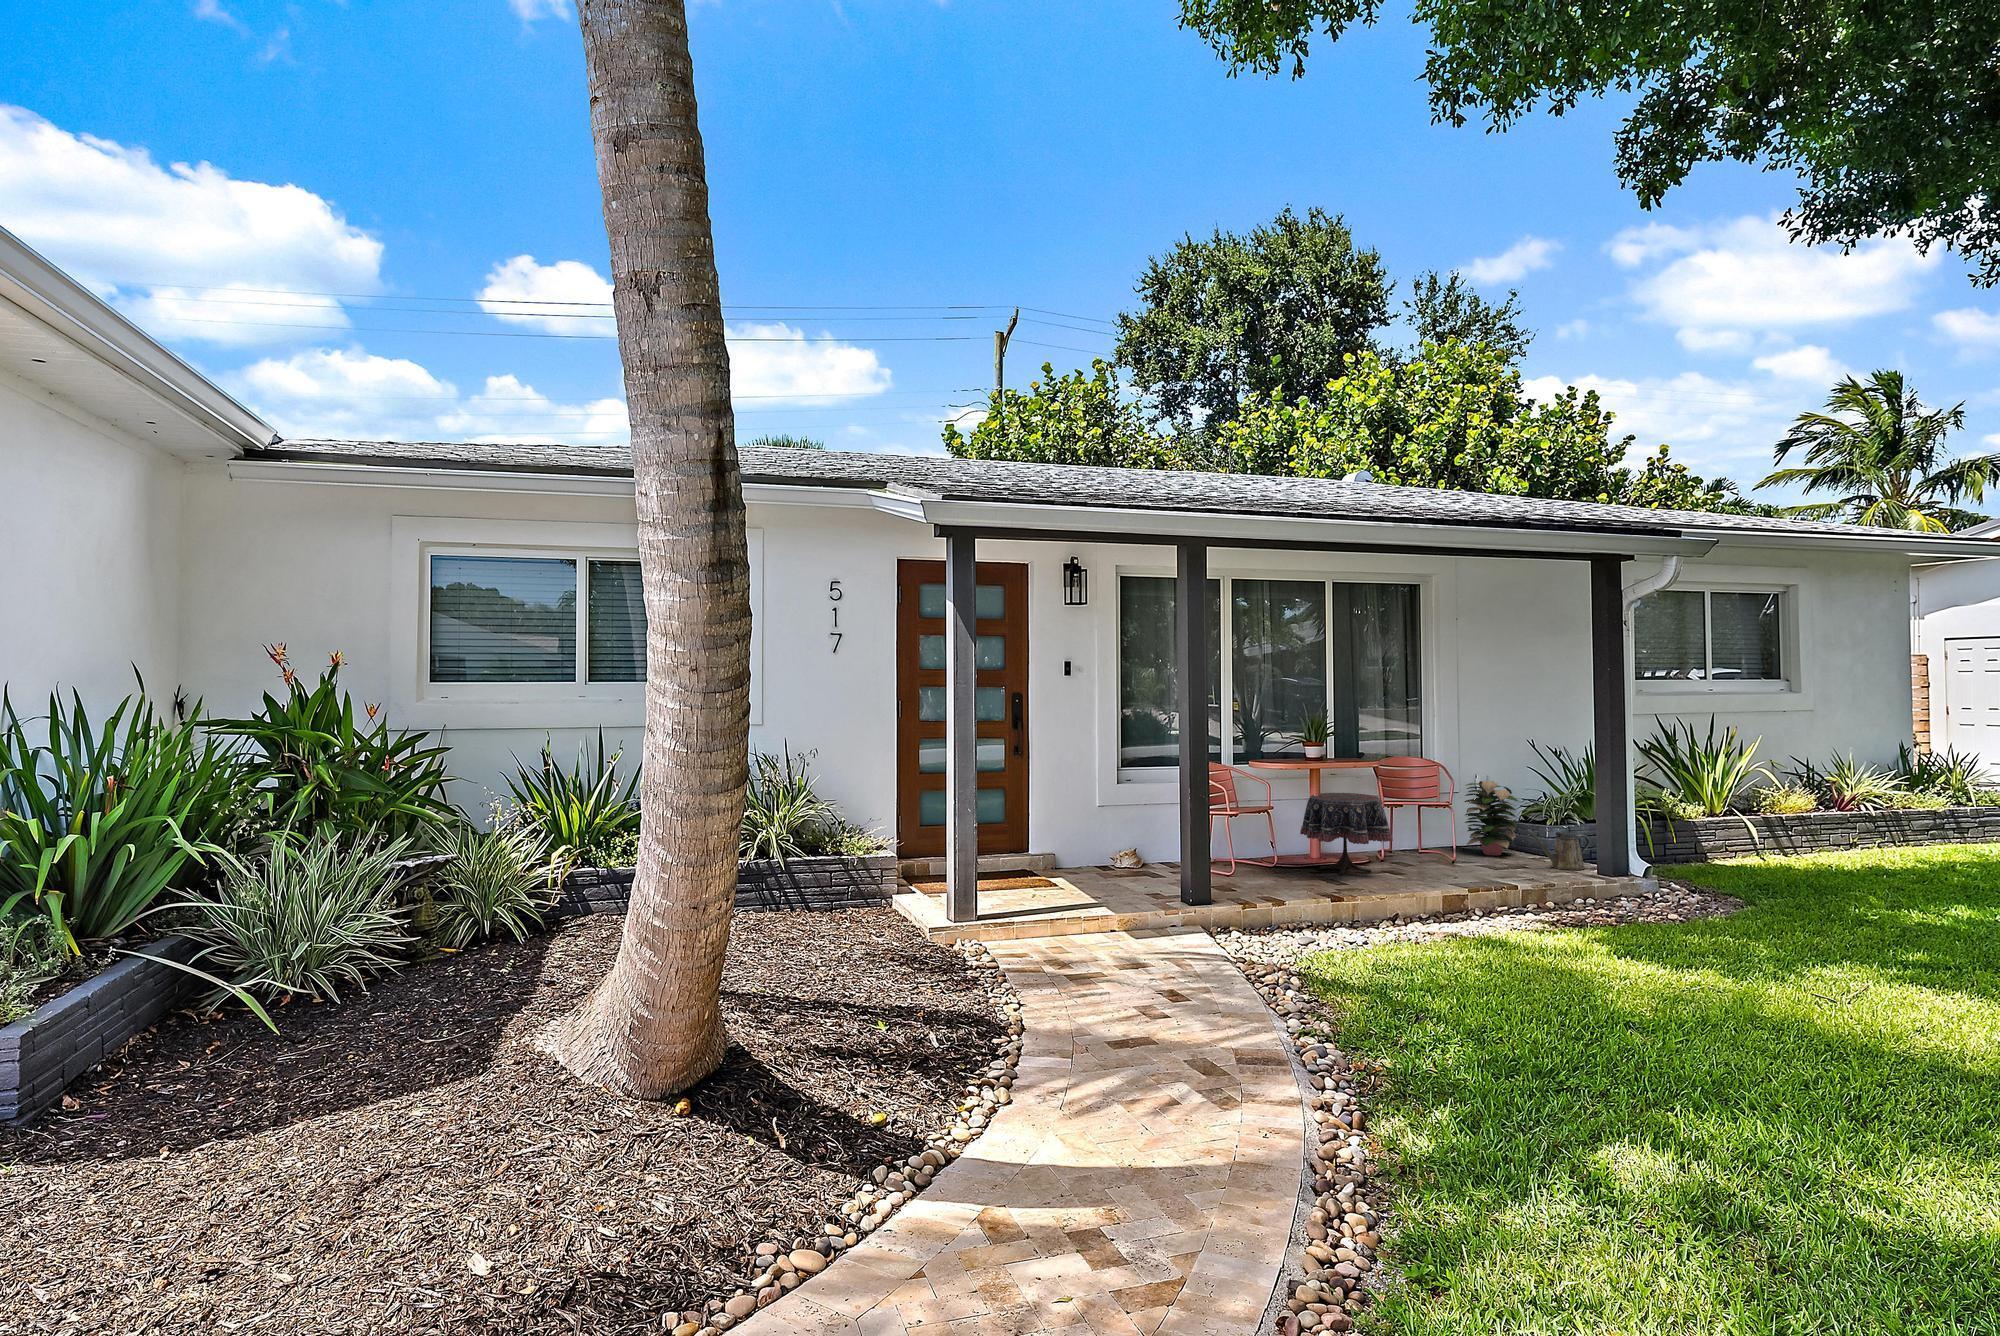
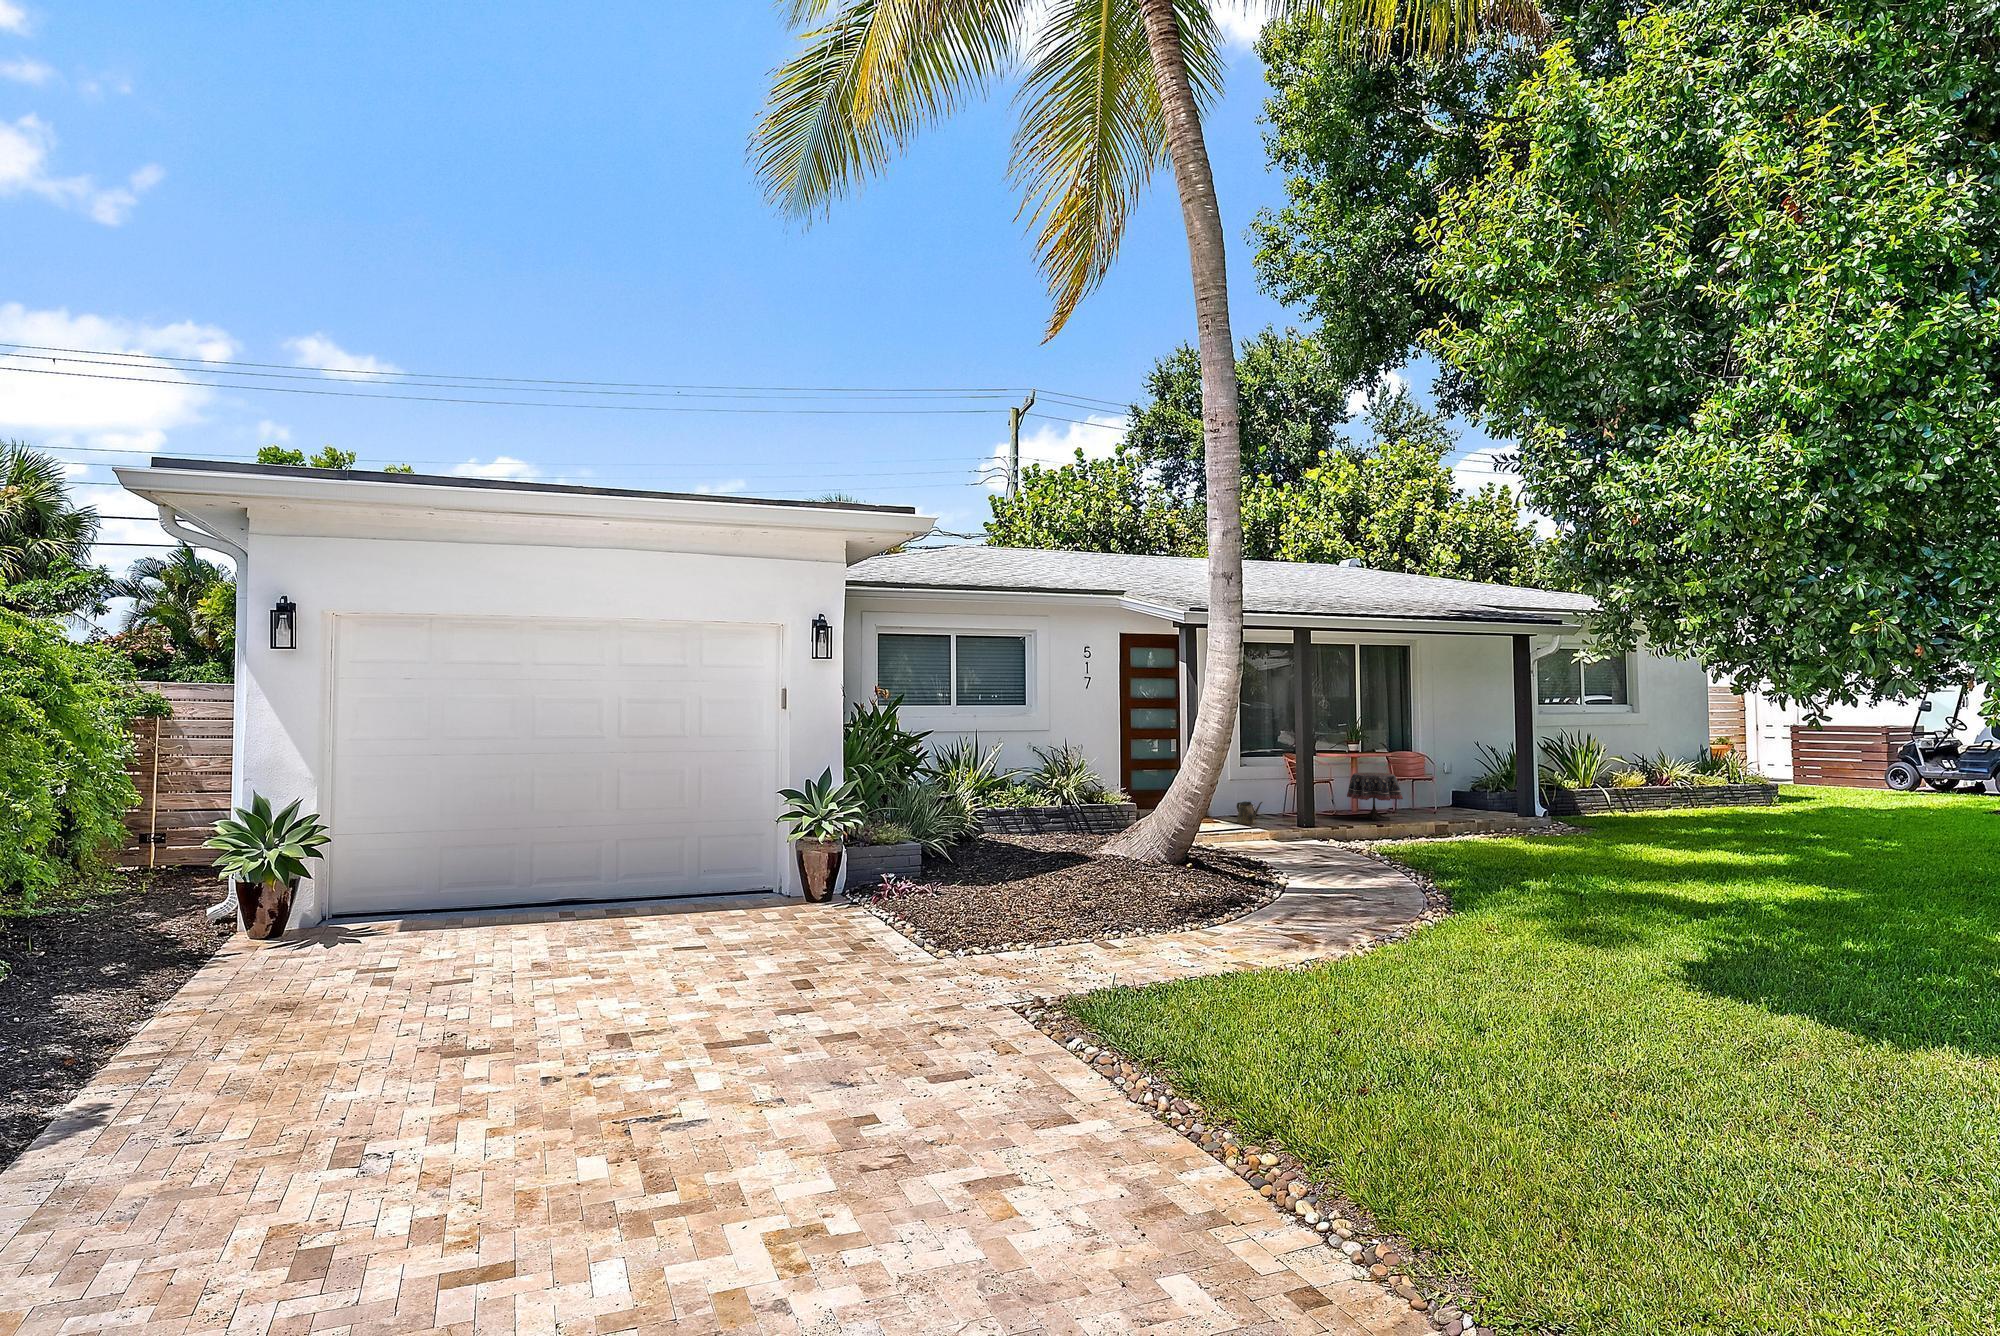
decorative plant: present [1464,781,1519,855] -> none [1438,767,1472,811]
watering can: present [1527,830,1590,870] -> present [1237,801,1262,824]

